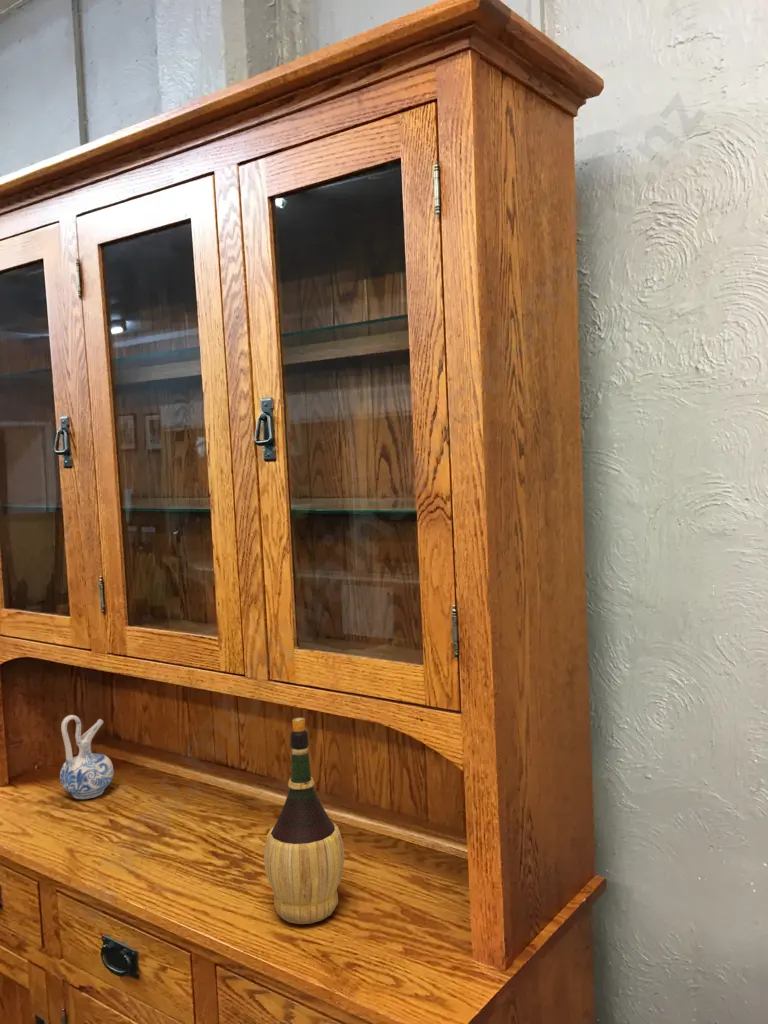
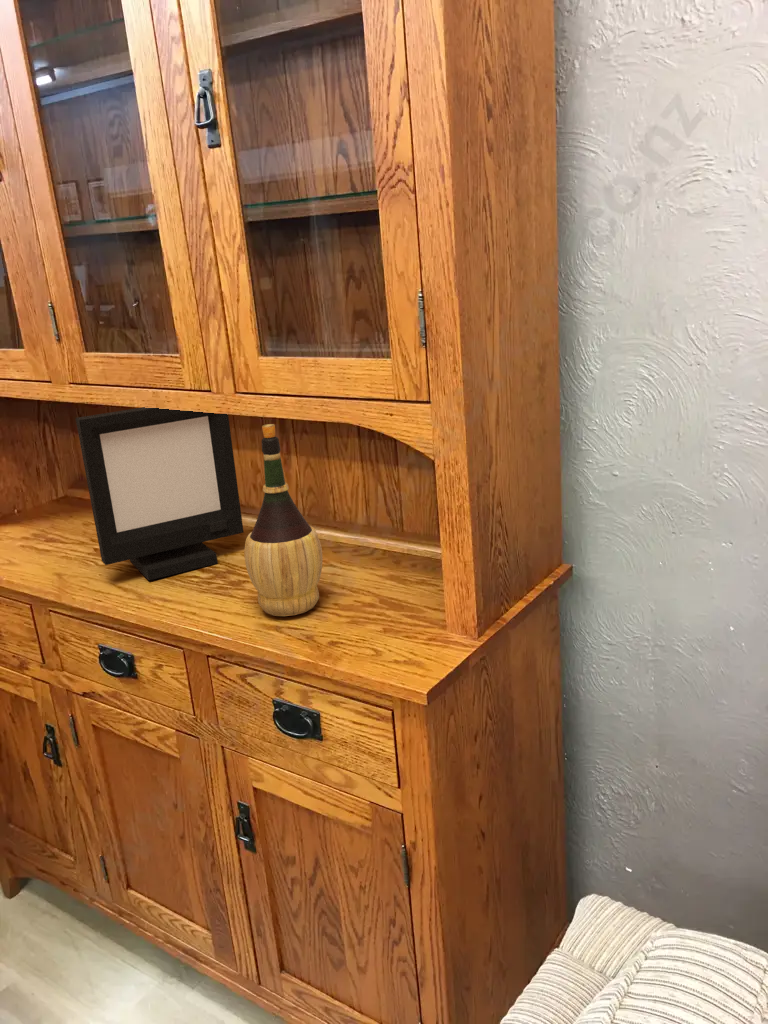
picture frame: none [109,672,264,865] -> present [76,407,244,580]
ceramic pitcher: present [60,715,113,799] -> none [33,453,92,534]

